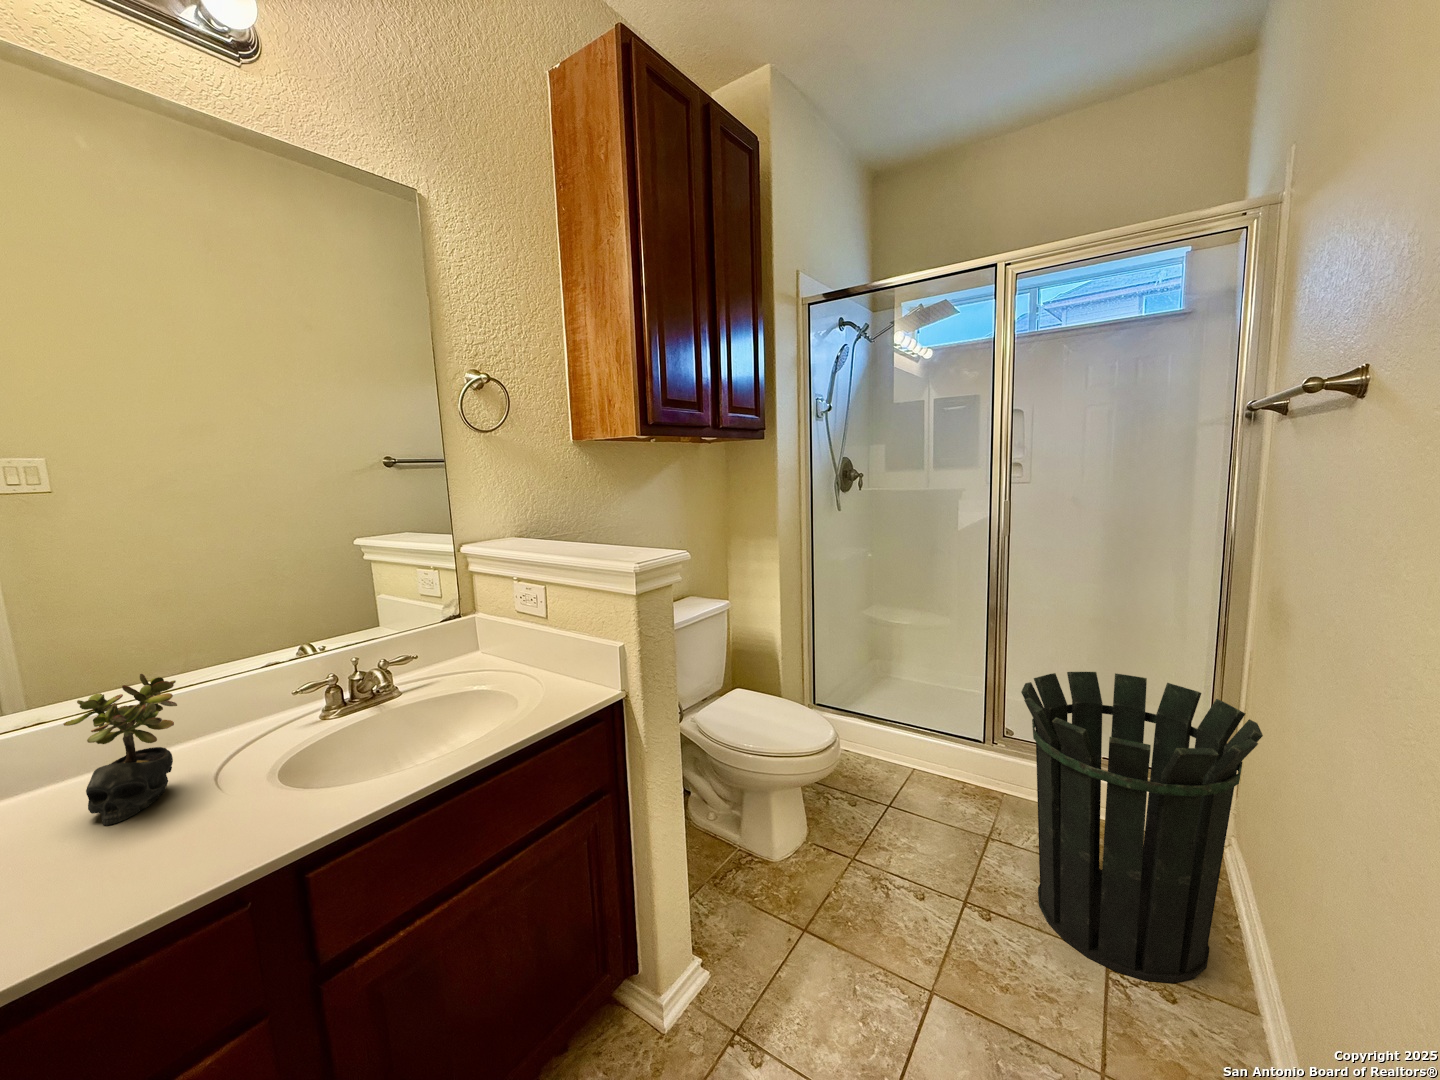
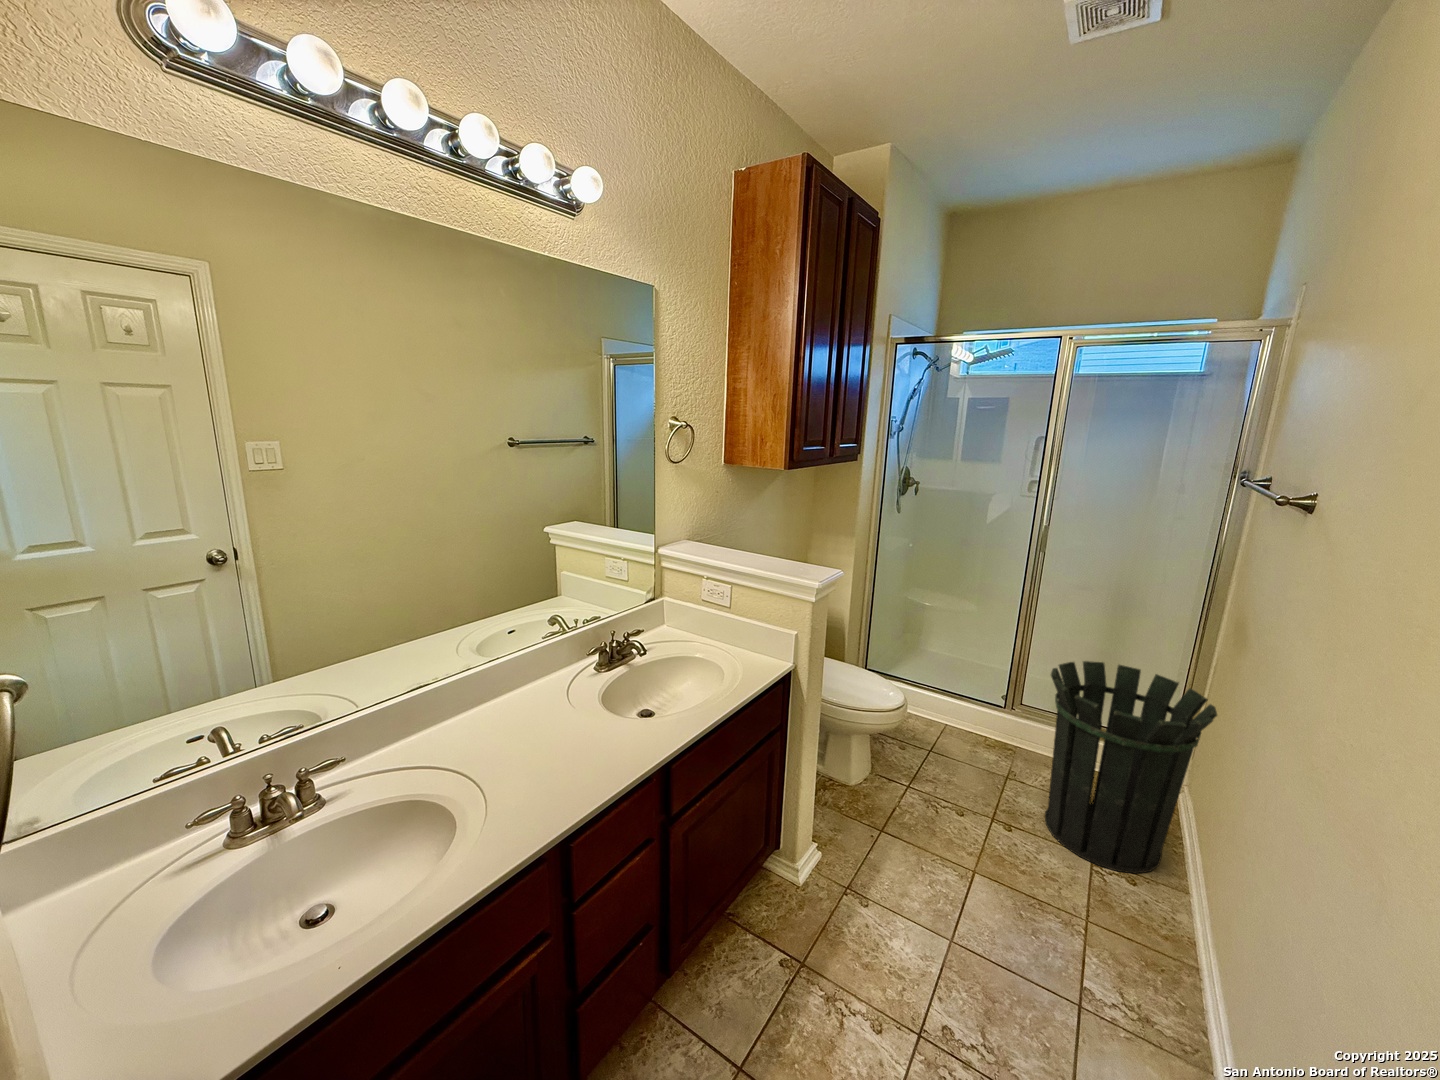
succulent plant: present [63,674,177,825] -> none [519,643,575,732]

